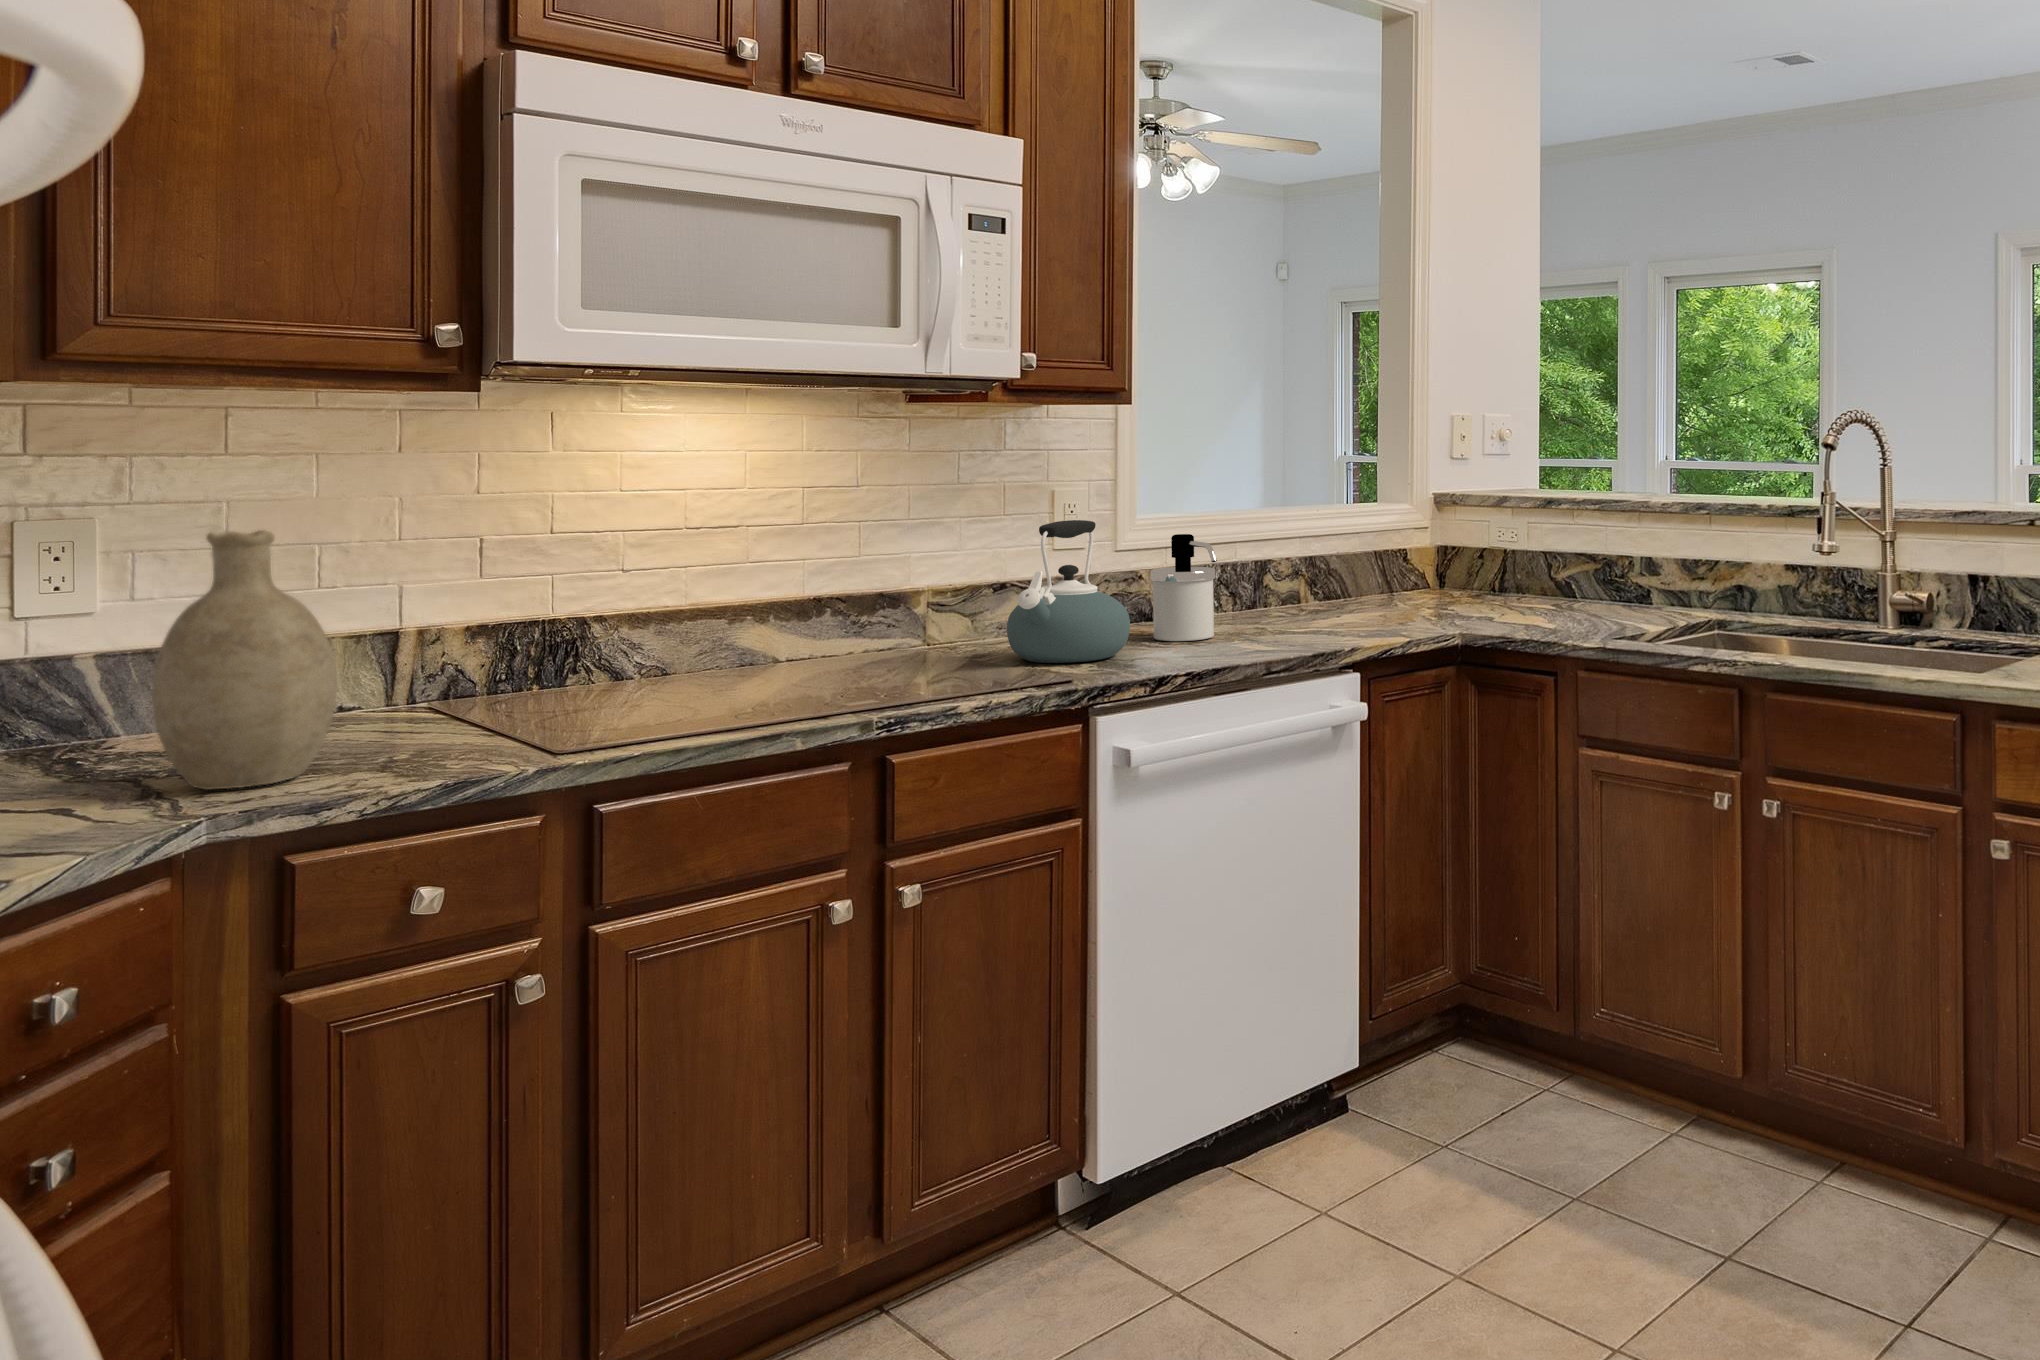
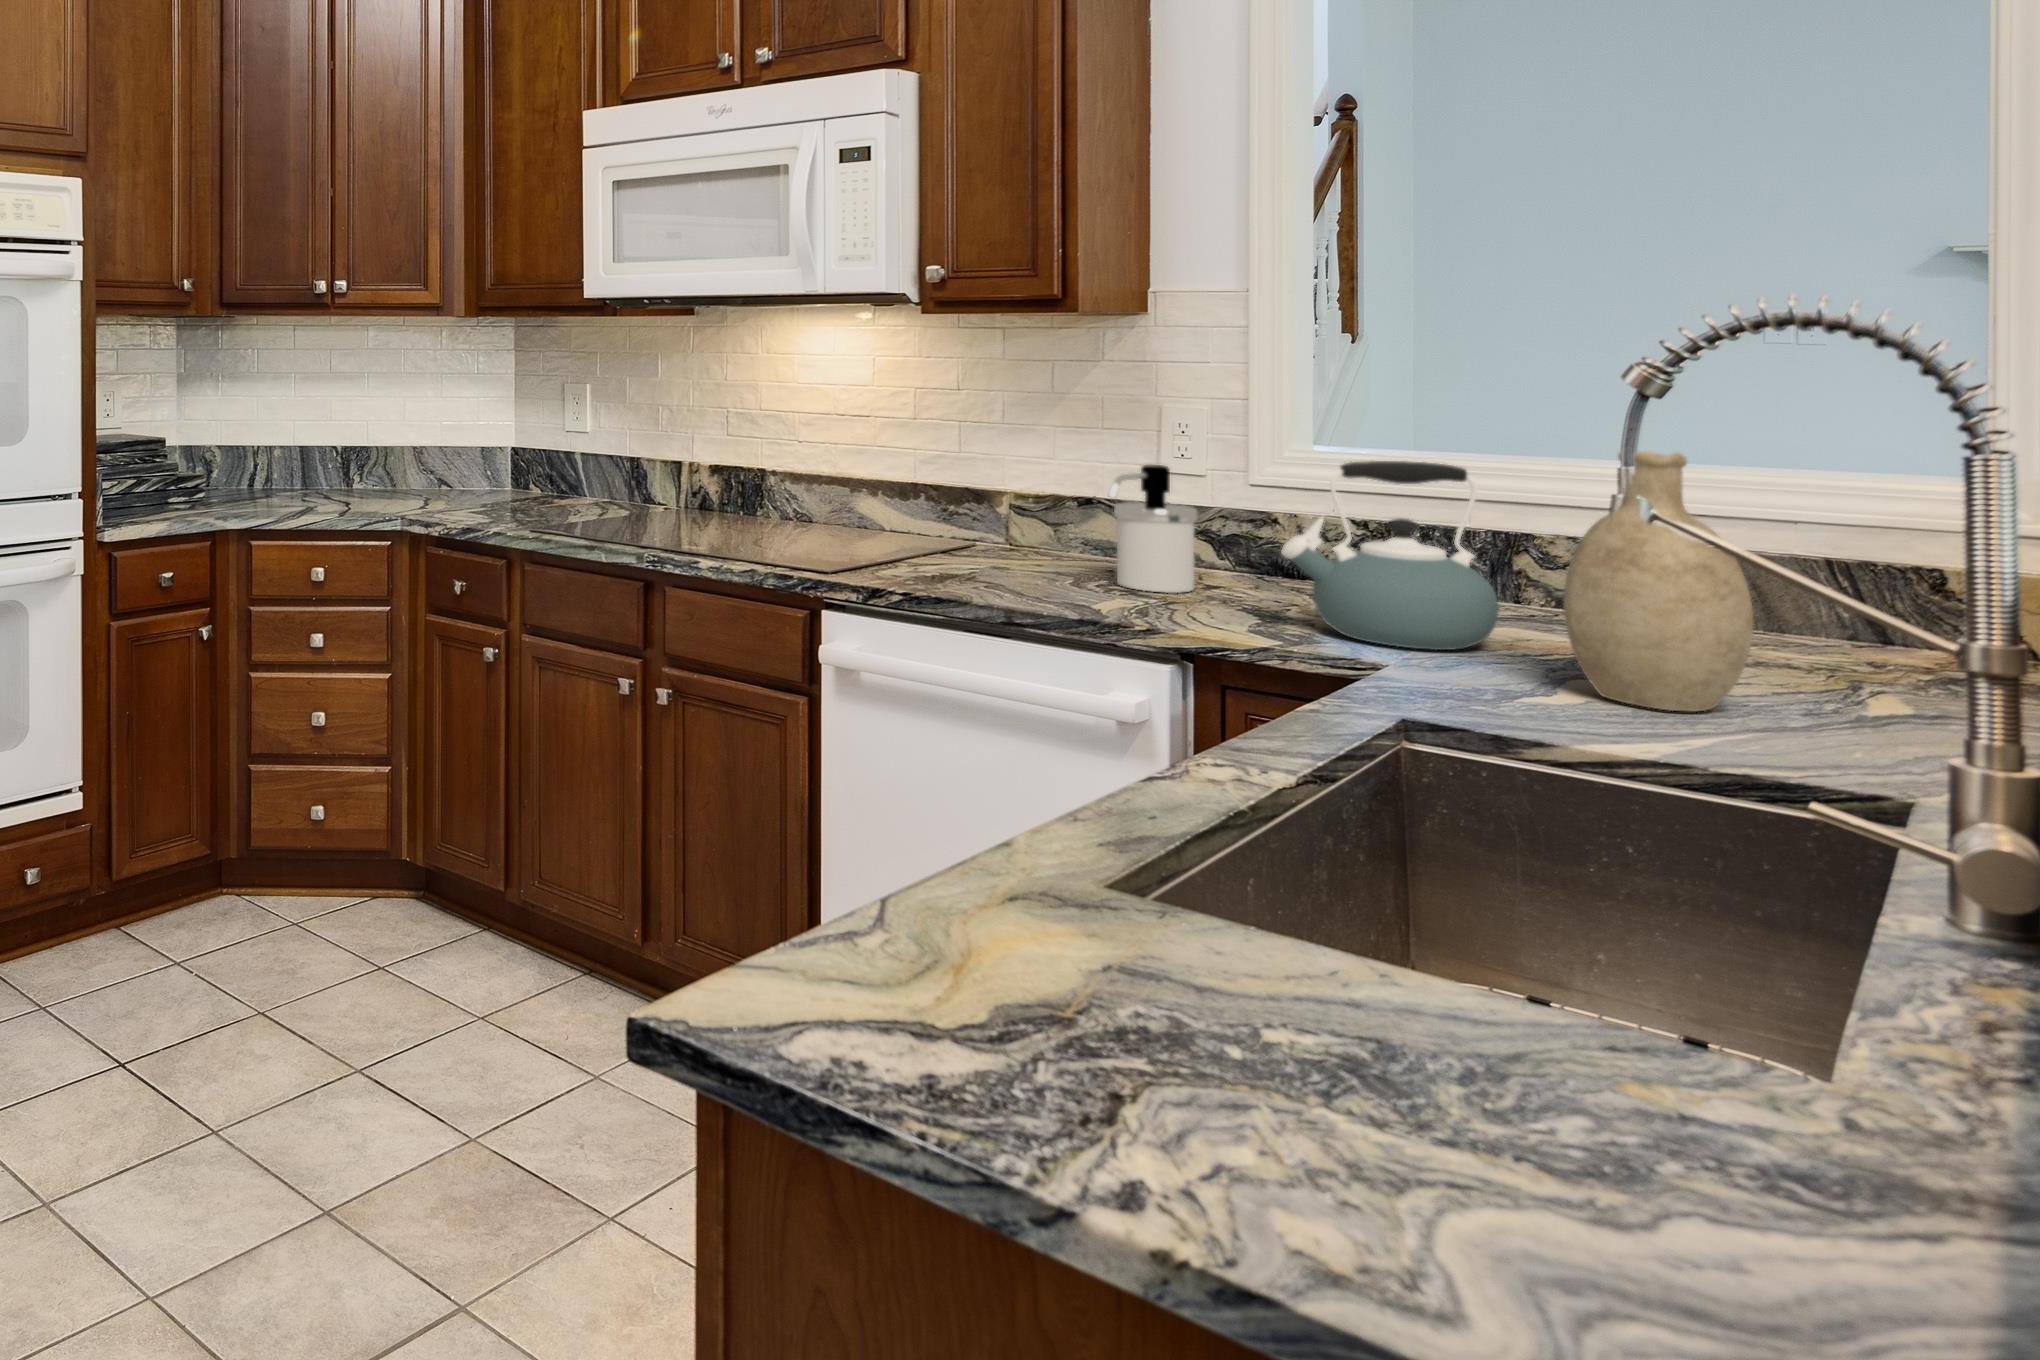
kettle: present [1007,520,1130,663] -> present [1281,461,1499,650]
decorative vase: present [152,530,337,790] -> present [1563,451,1753,711]

